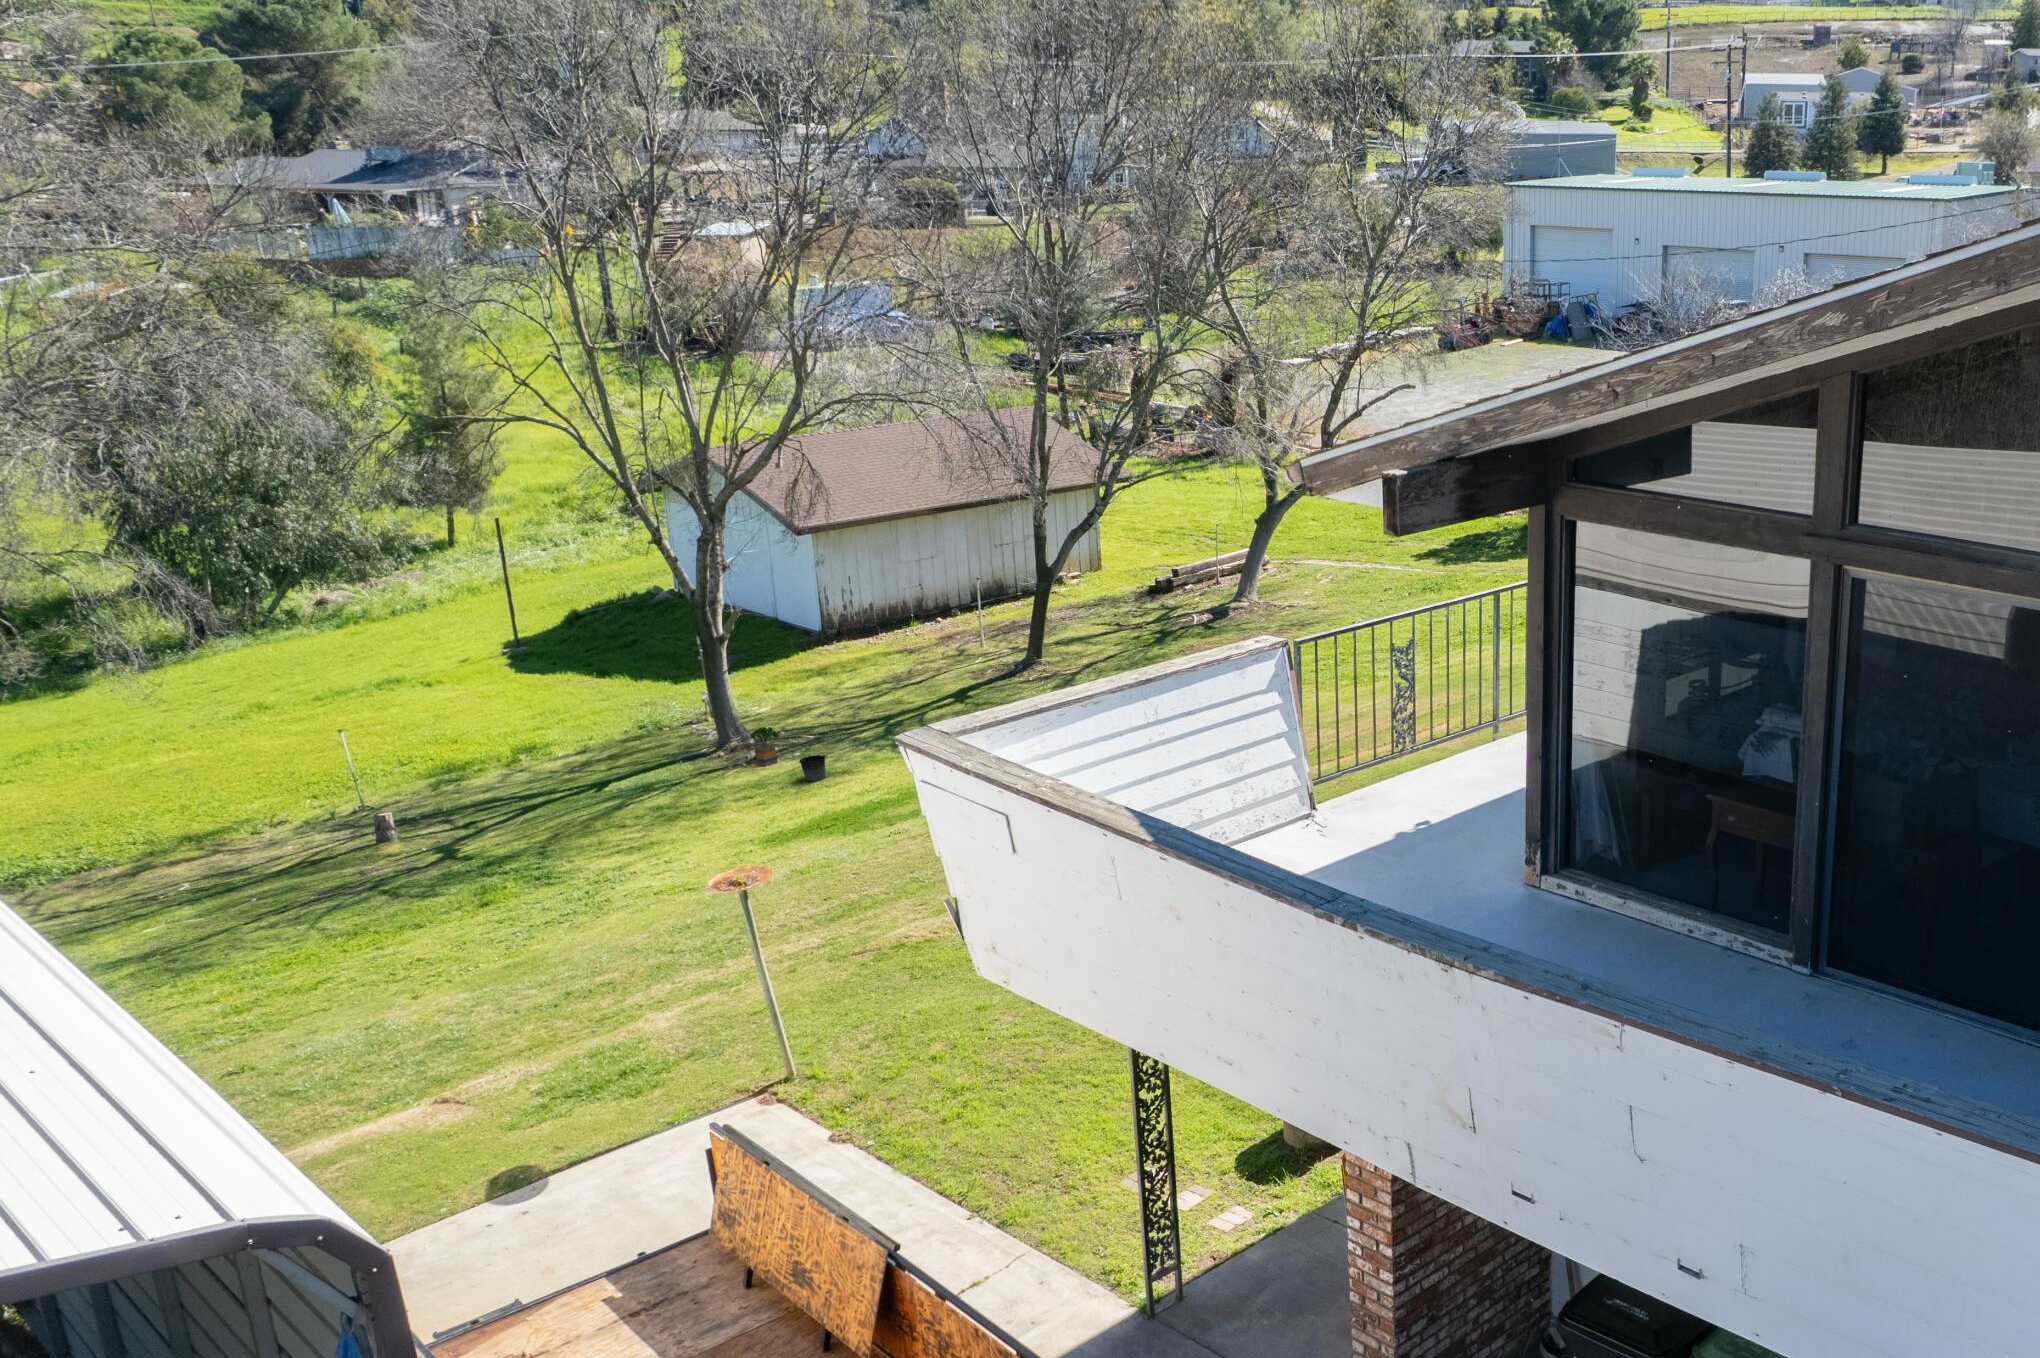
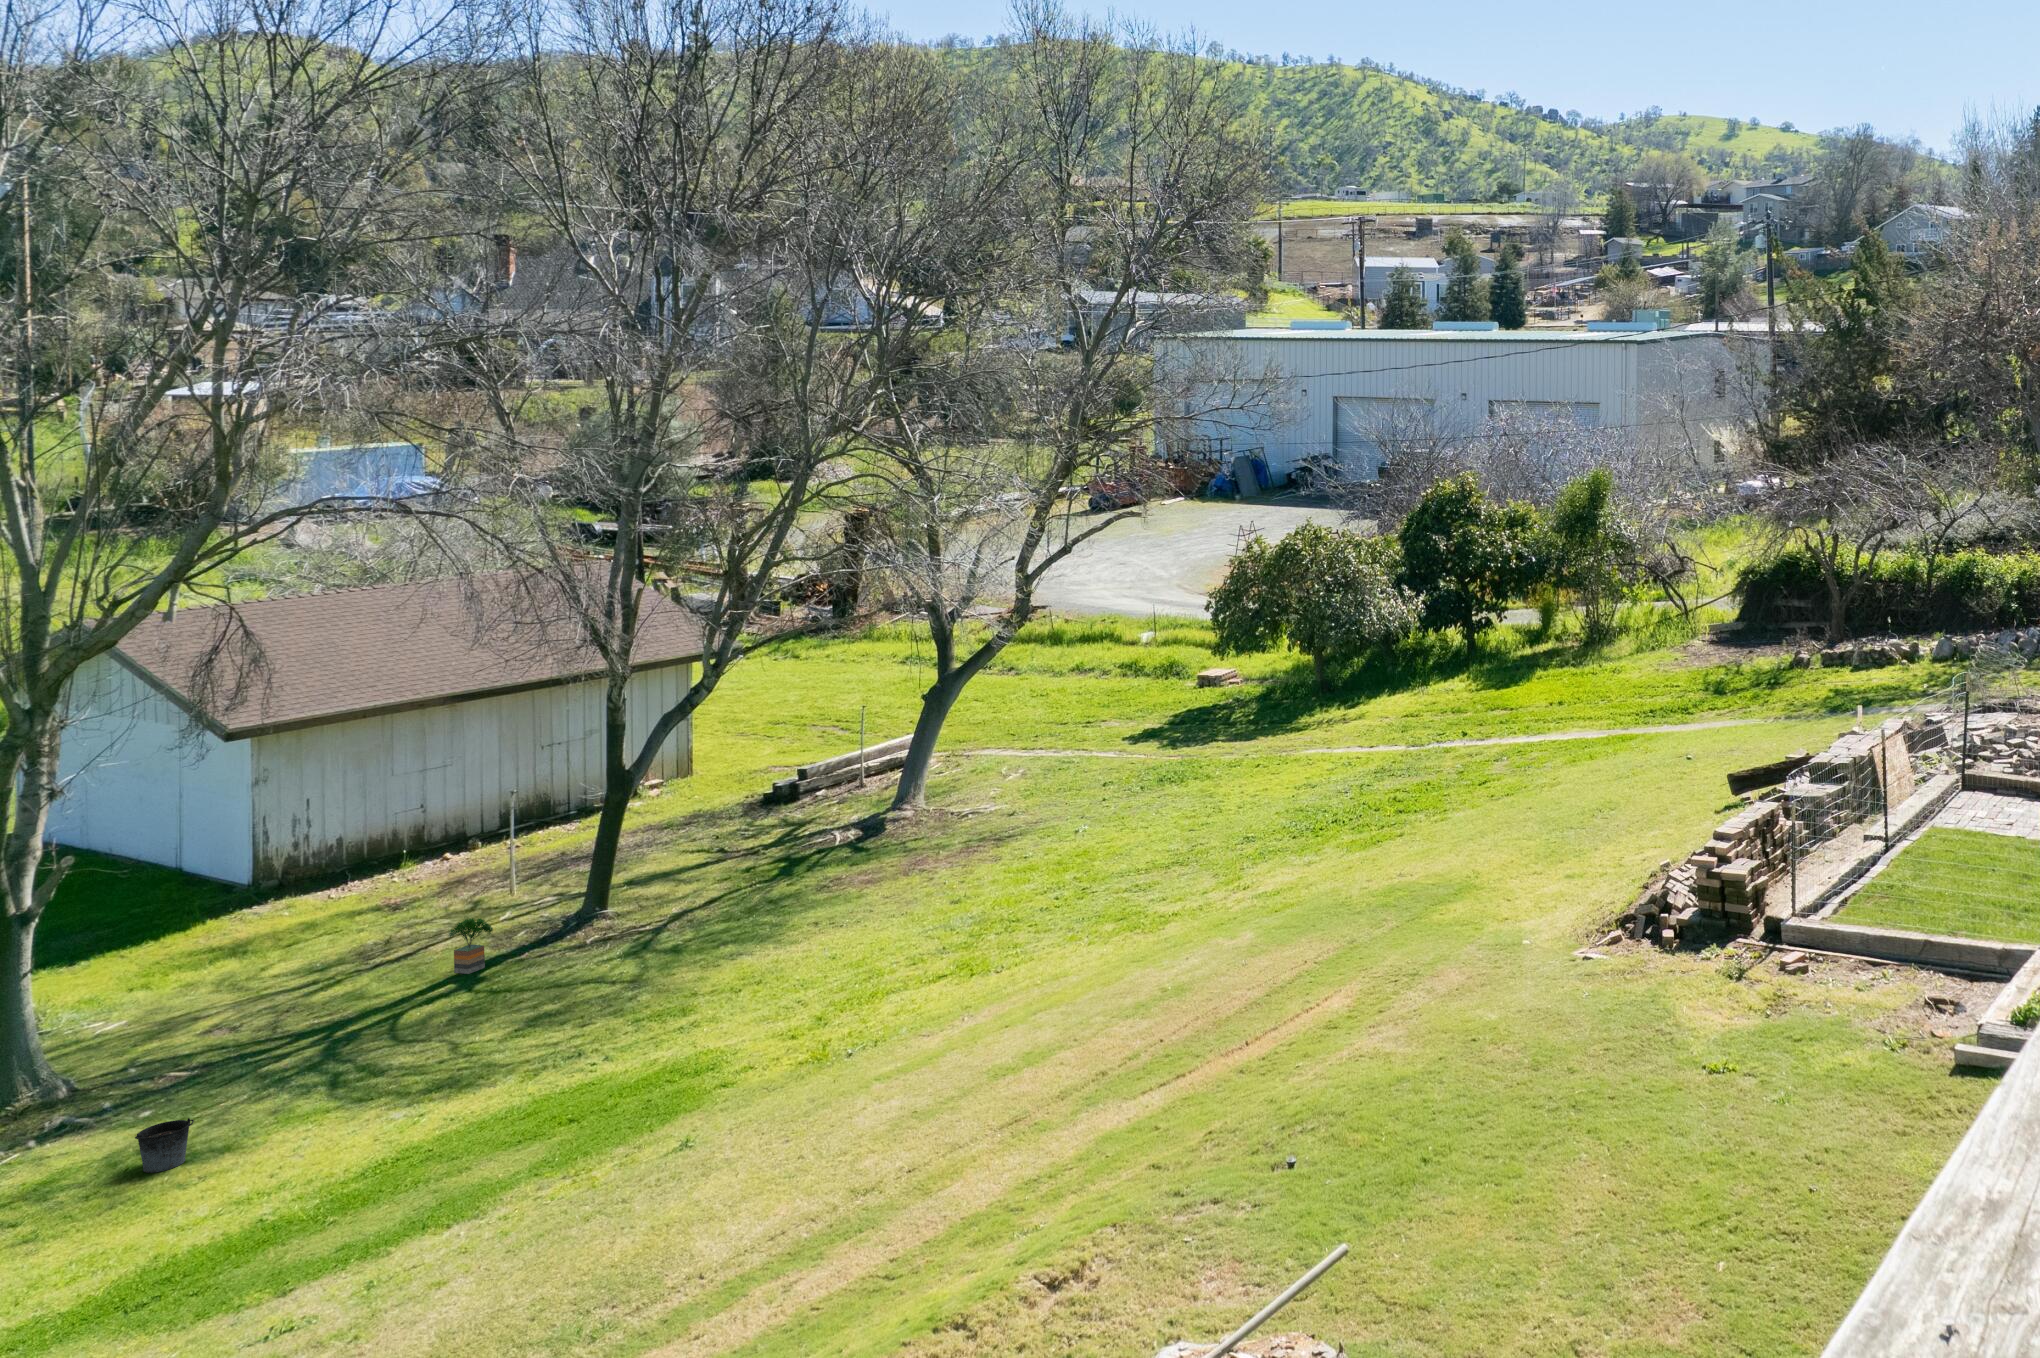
potted tree: present [750,727,780,766] -> present [449,918,493,974]

